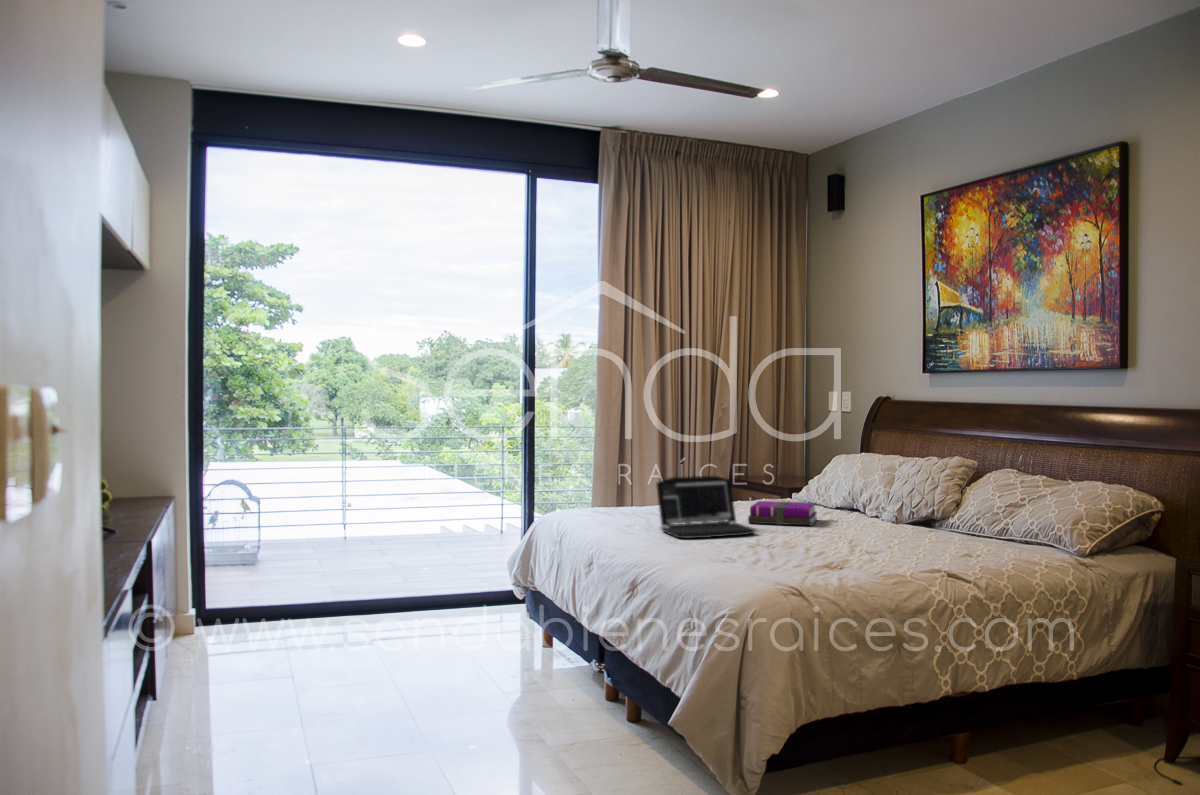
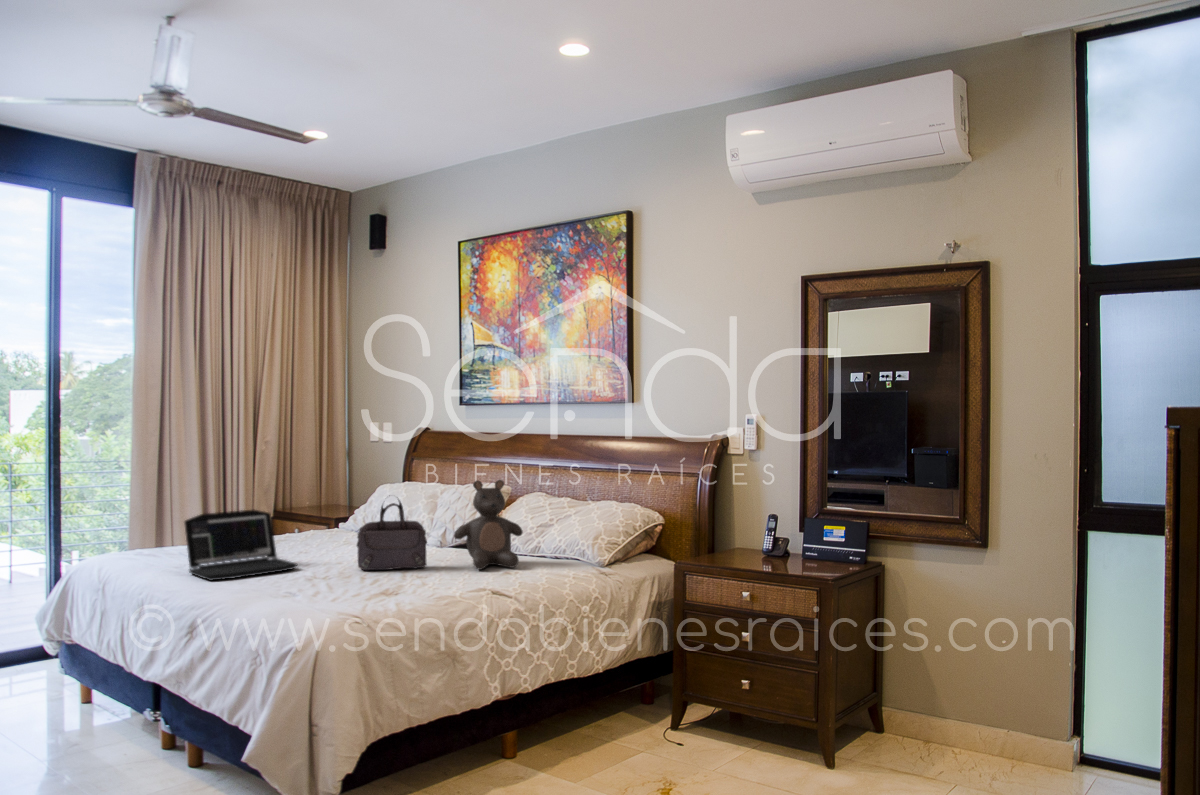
teddy bear: none [911,455,987,549] -> present [454,480,523,570]
handbag: none [811,467,882,542] -> present [357,500,427,570]
notebook: present [748,501,817,525] -> none [290,532,362,557]

